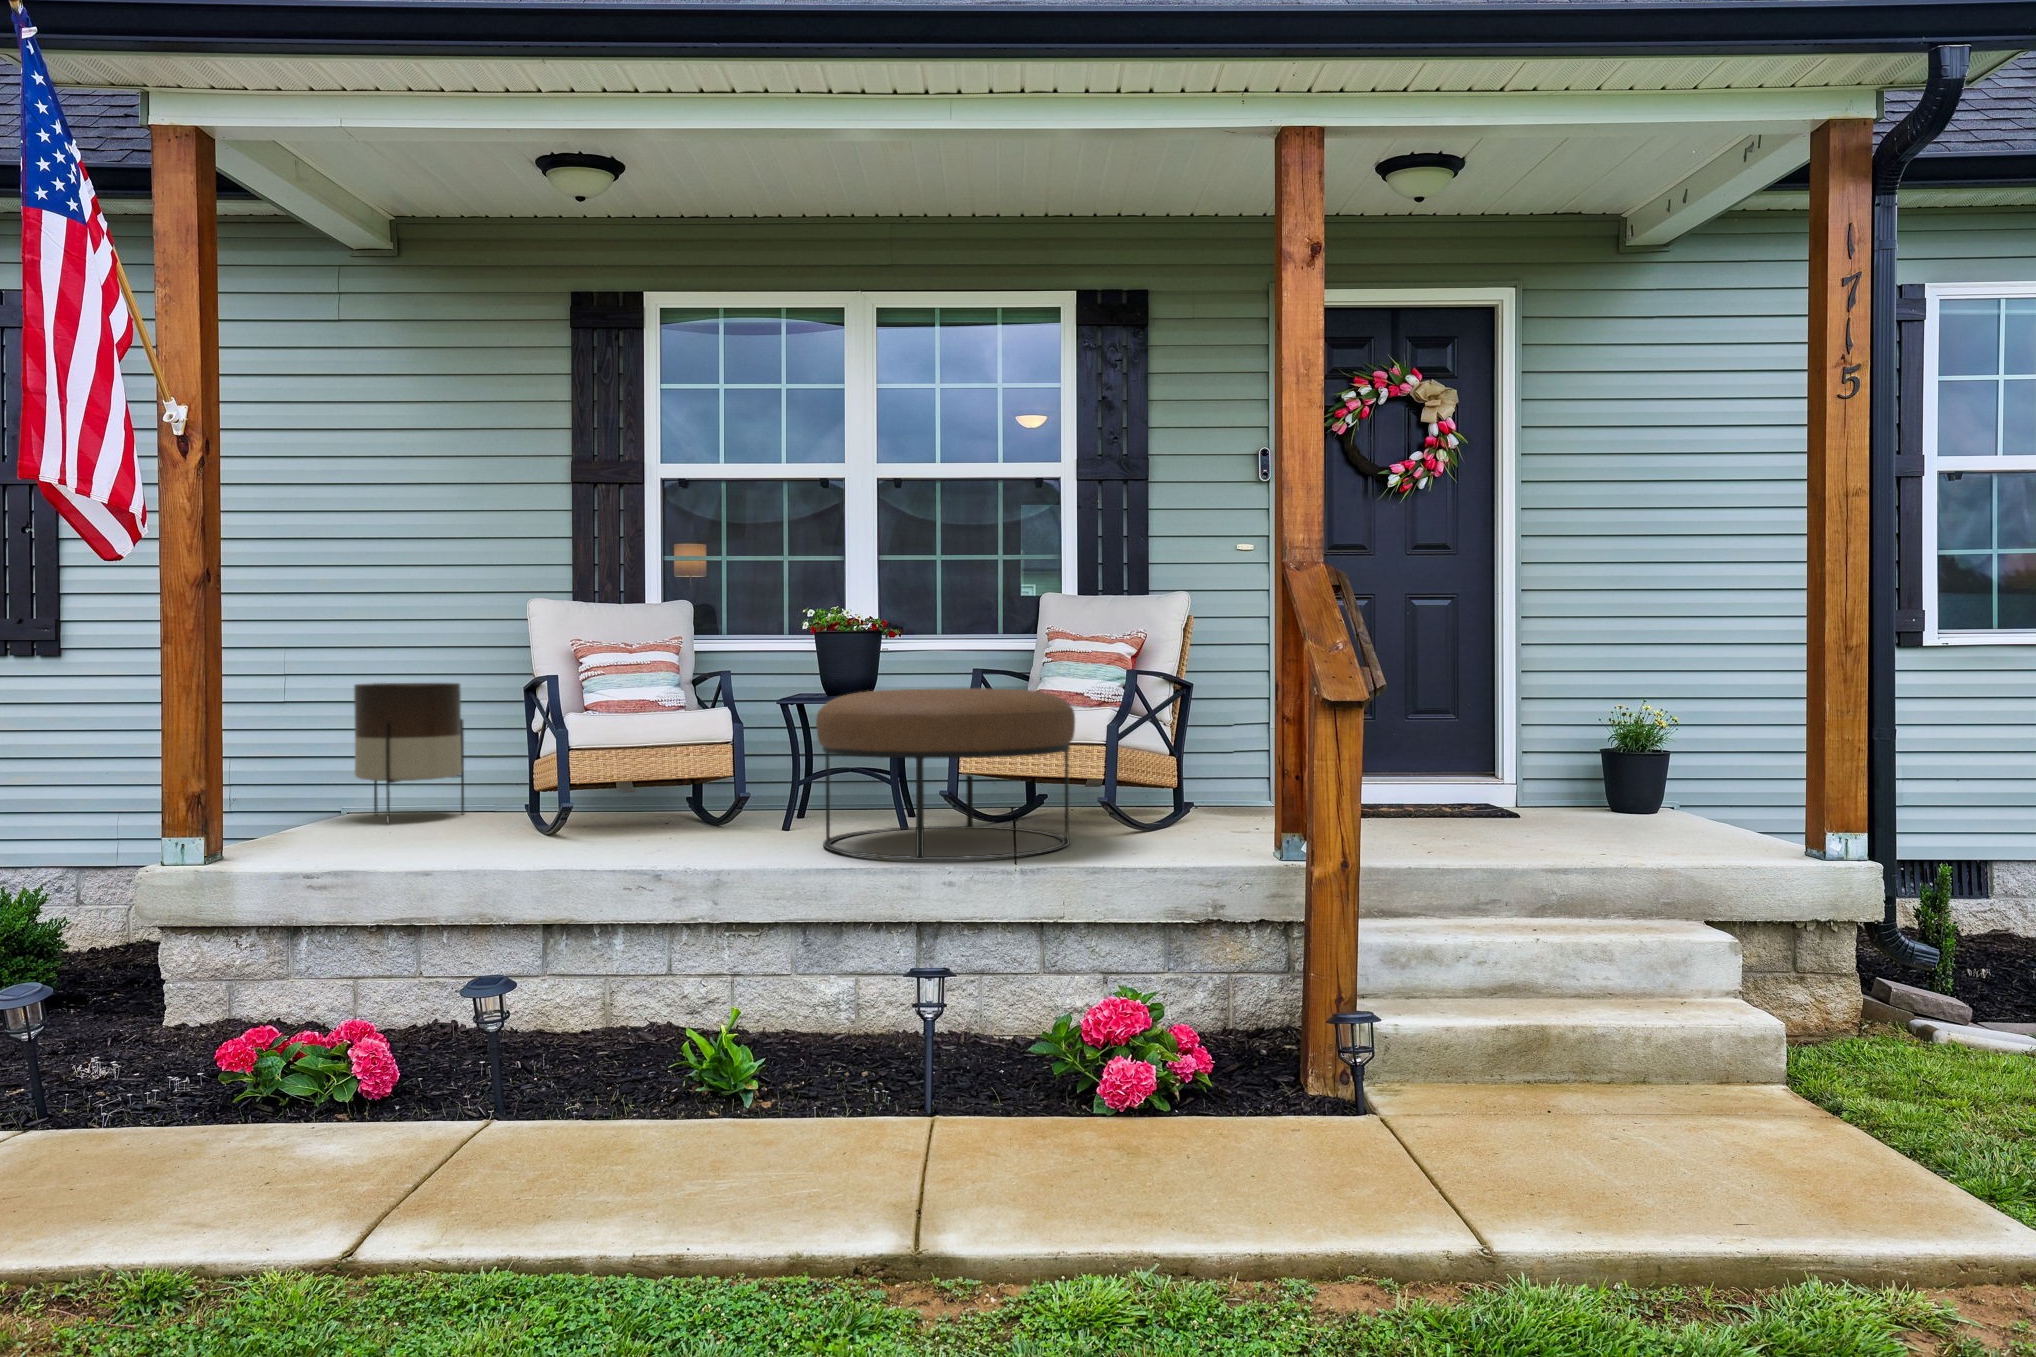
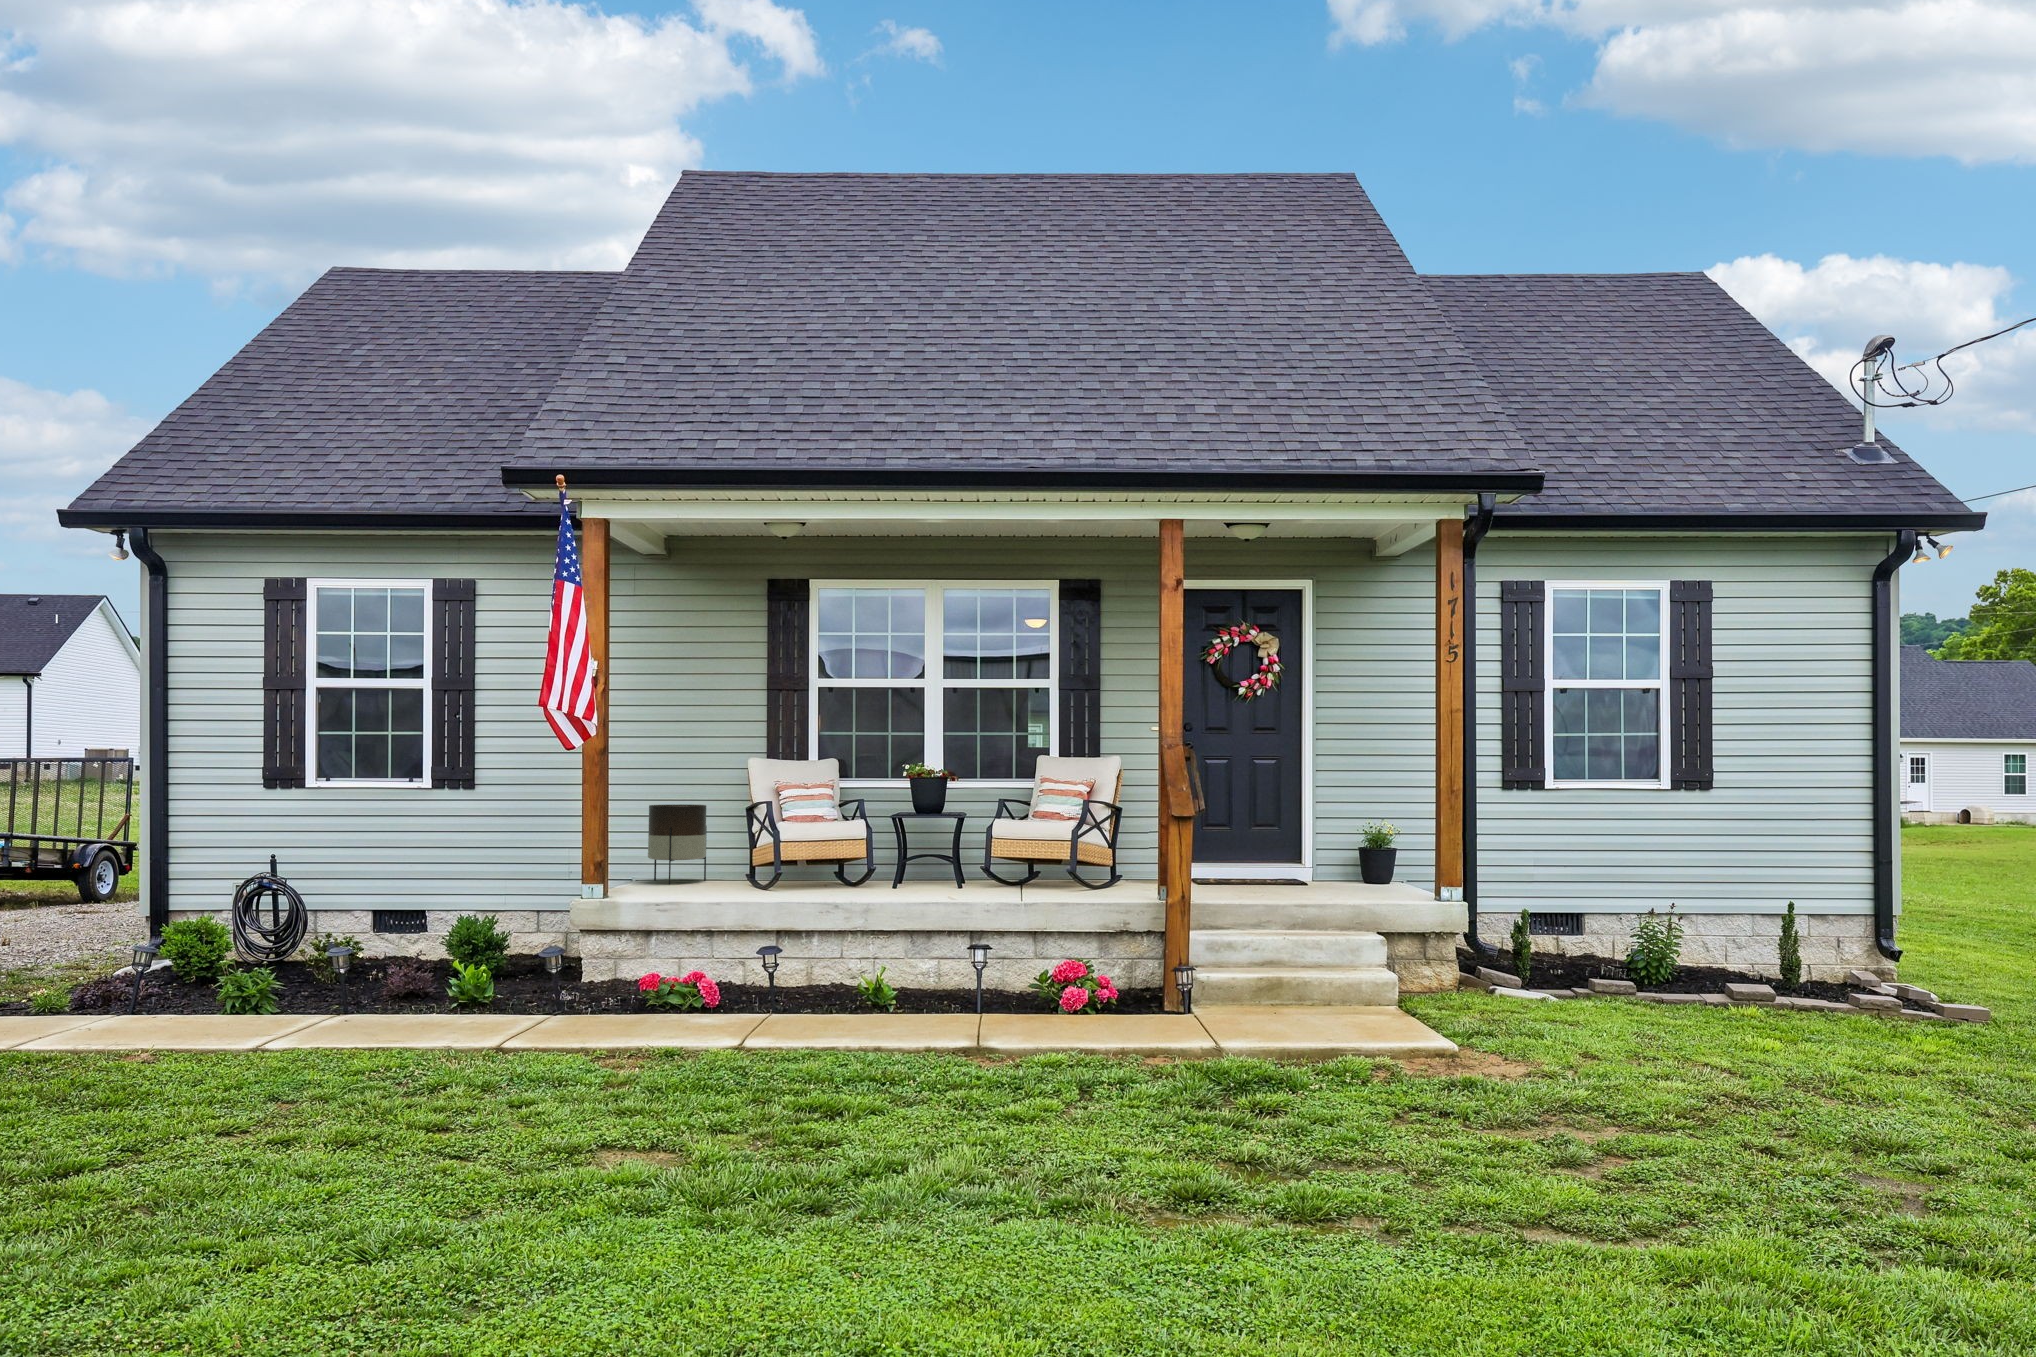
ottoman: present [816,688,1075,860] -> none [917,811,1054,899]

